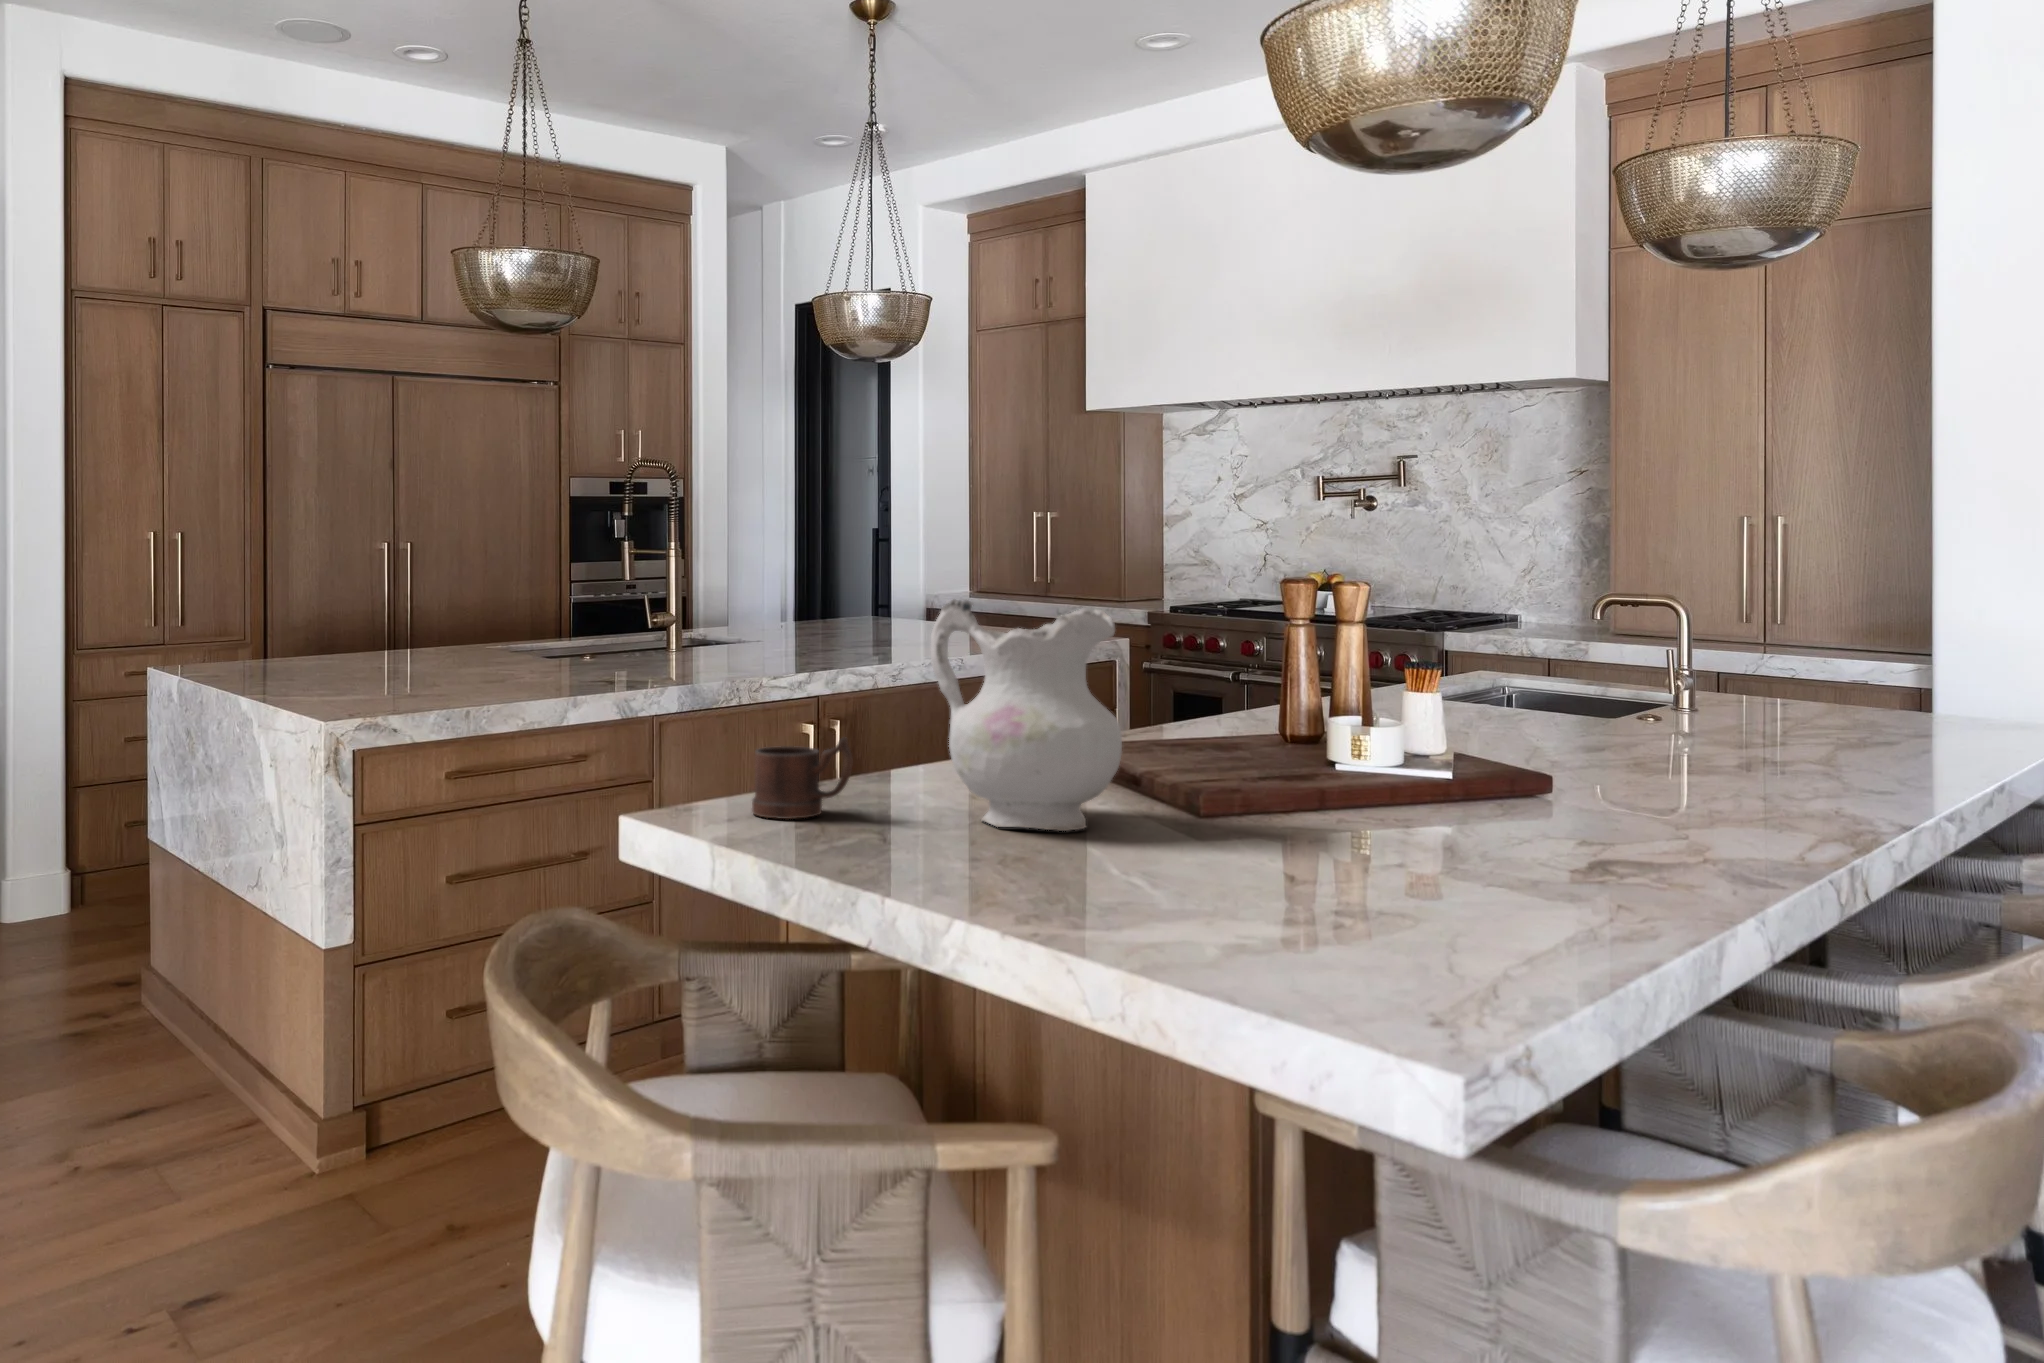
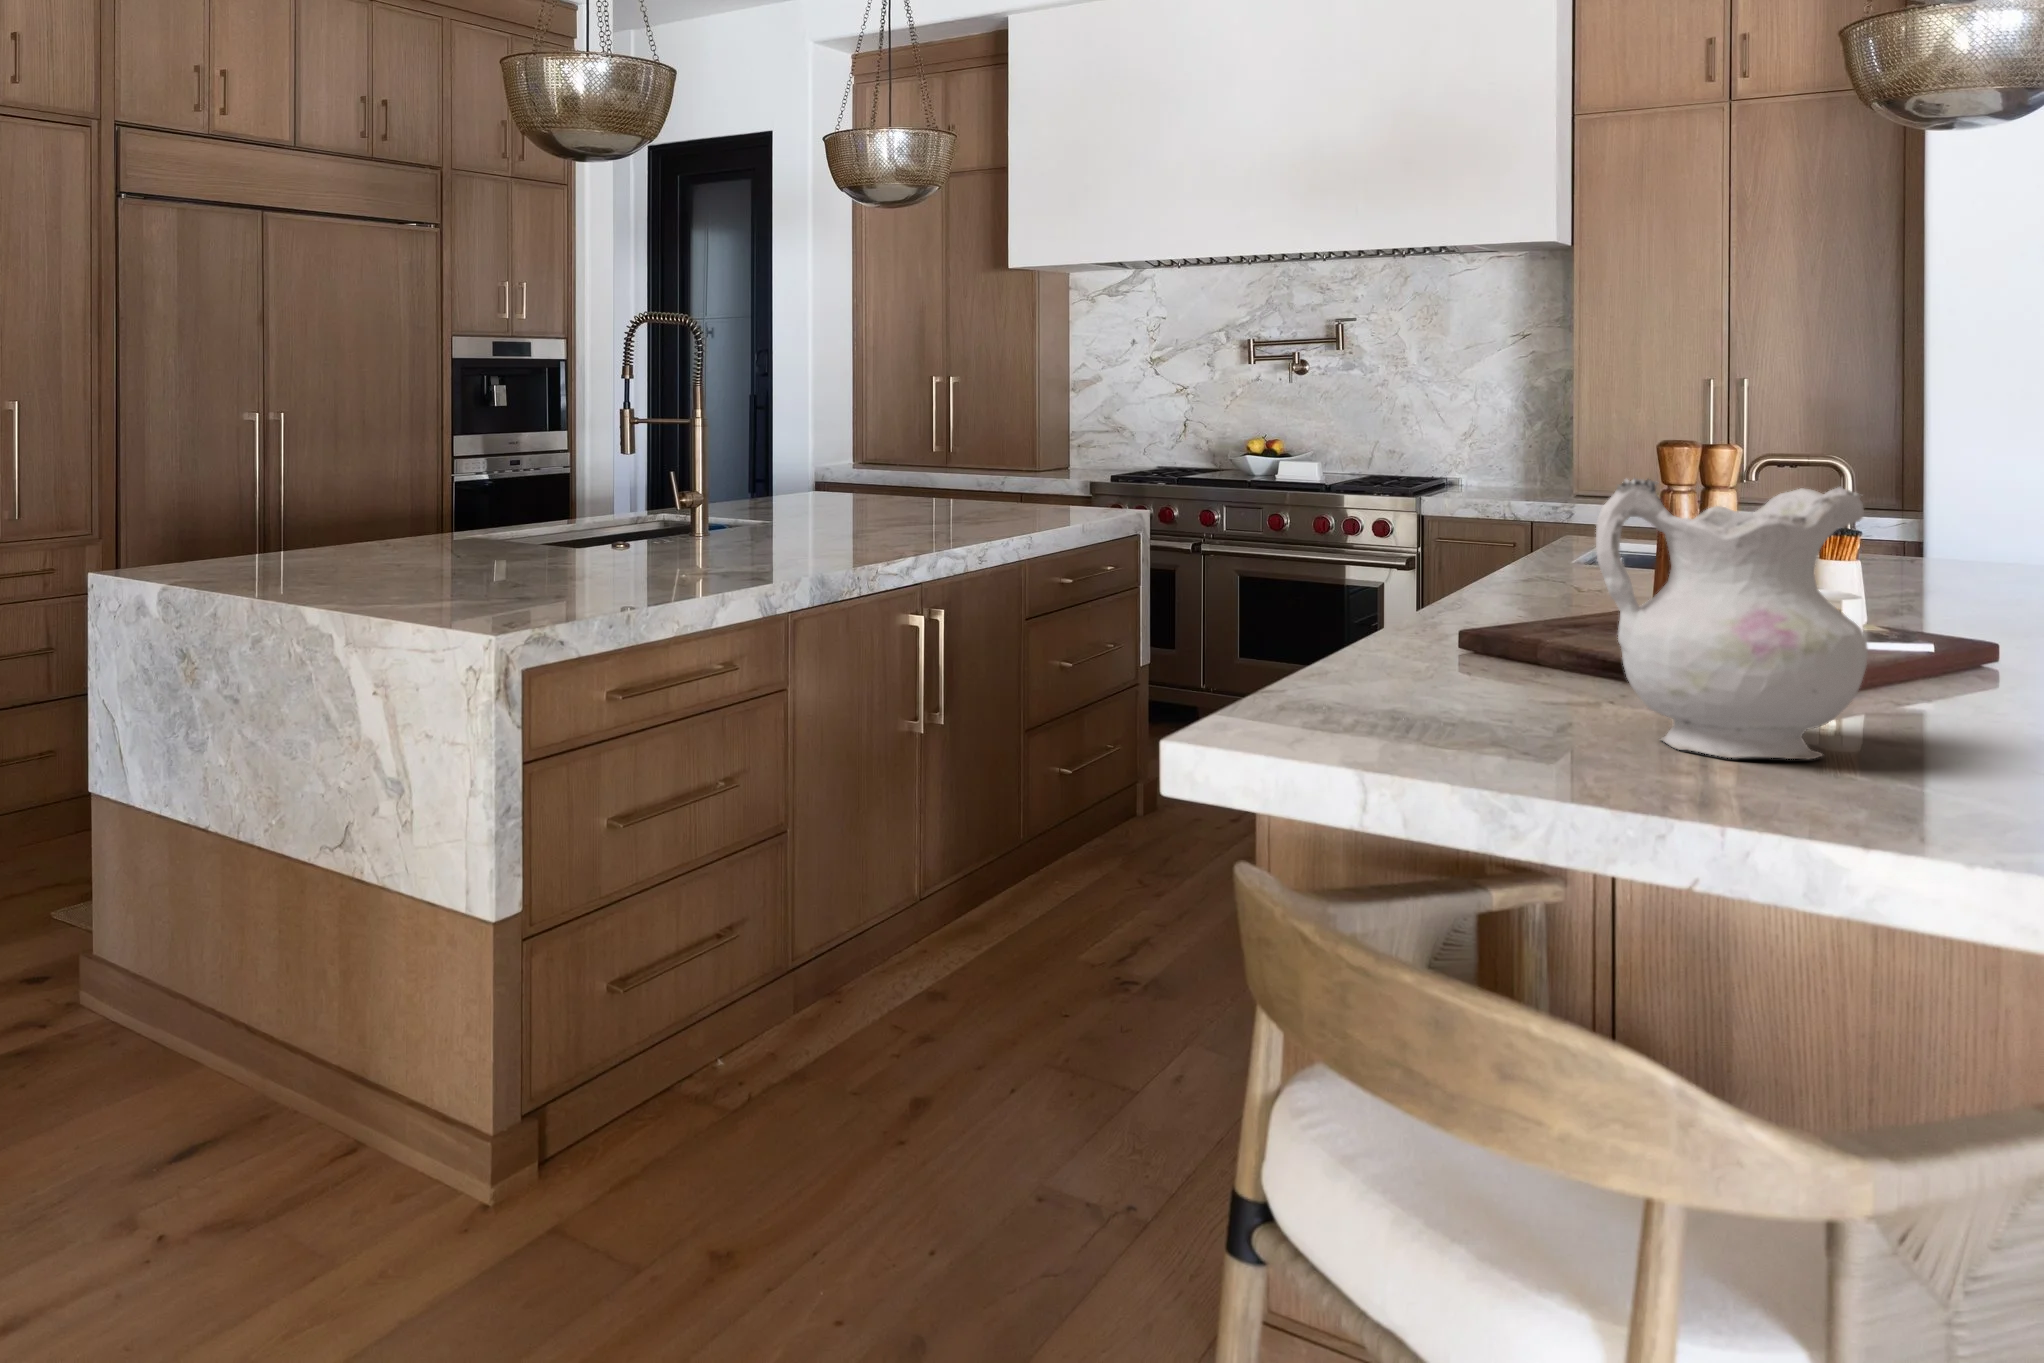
mug: present [752,737,852,819] -> none [1398,654,1545,759]

